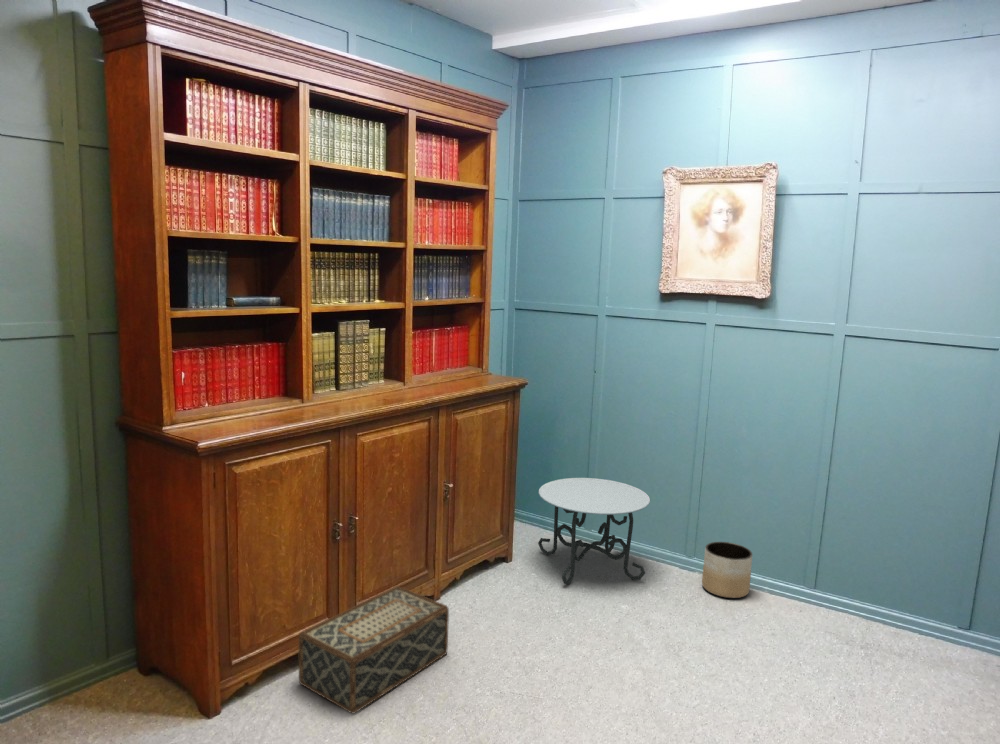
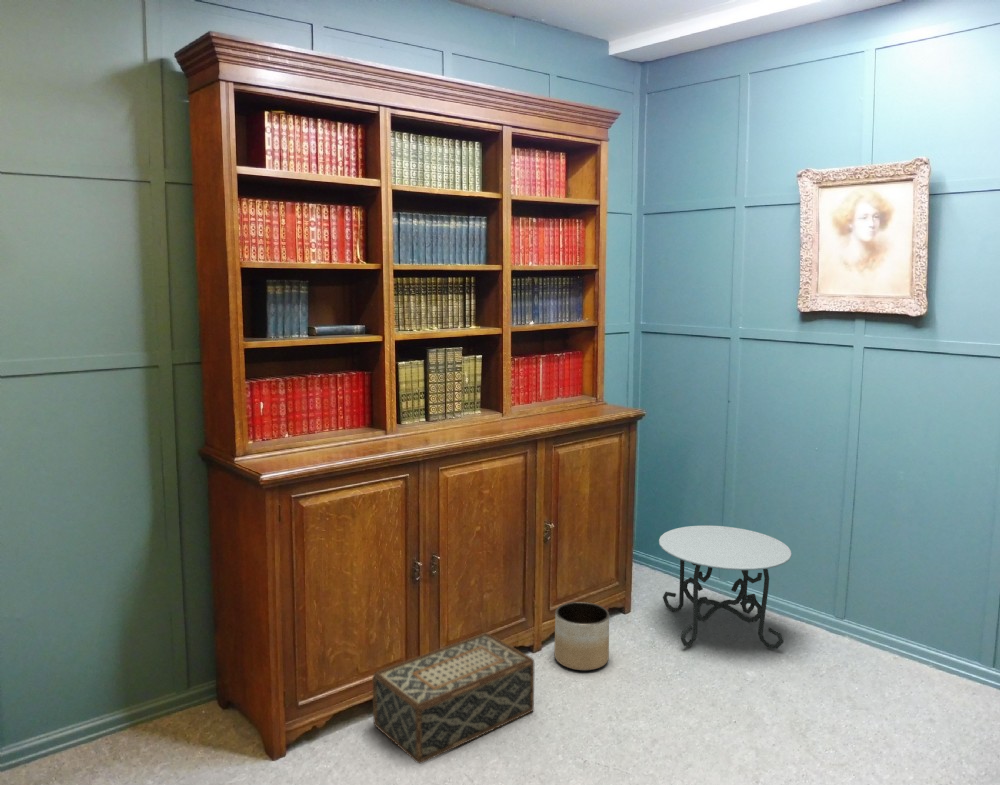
planter: present [702,542,752,598] -> present [554,602,609,671]

